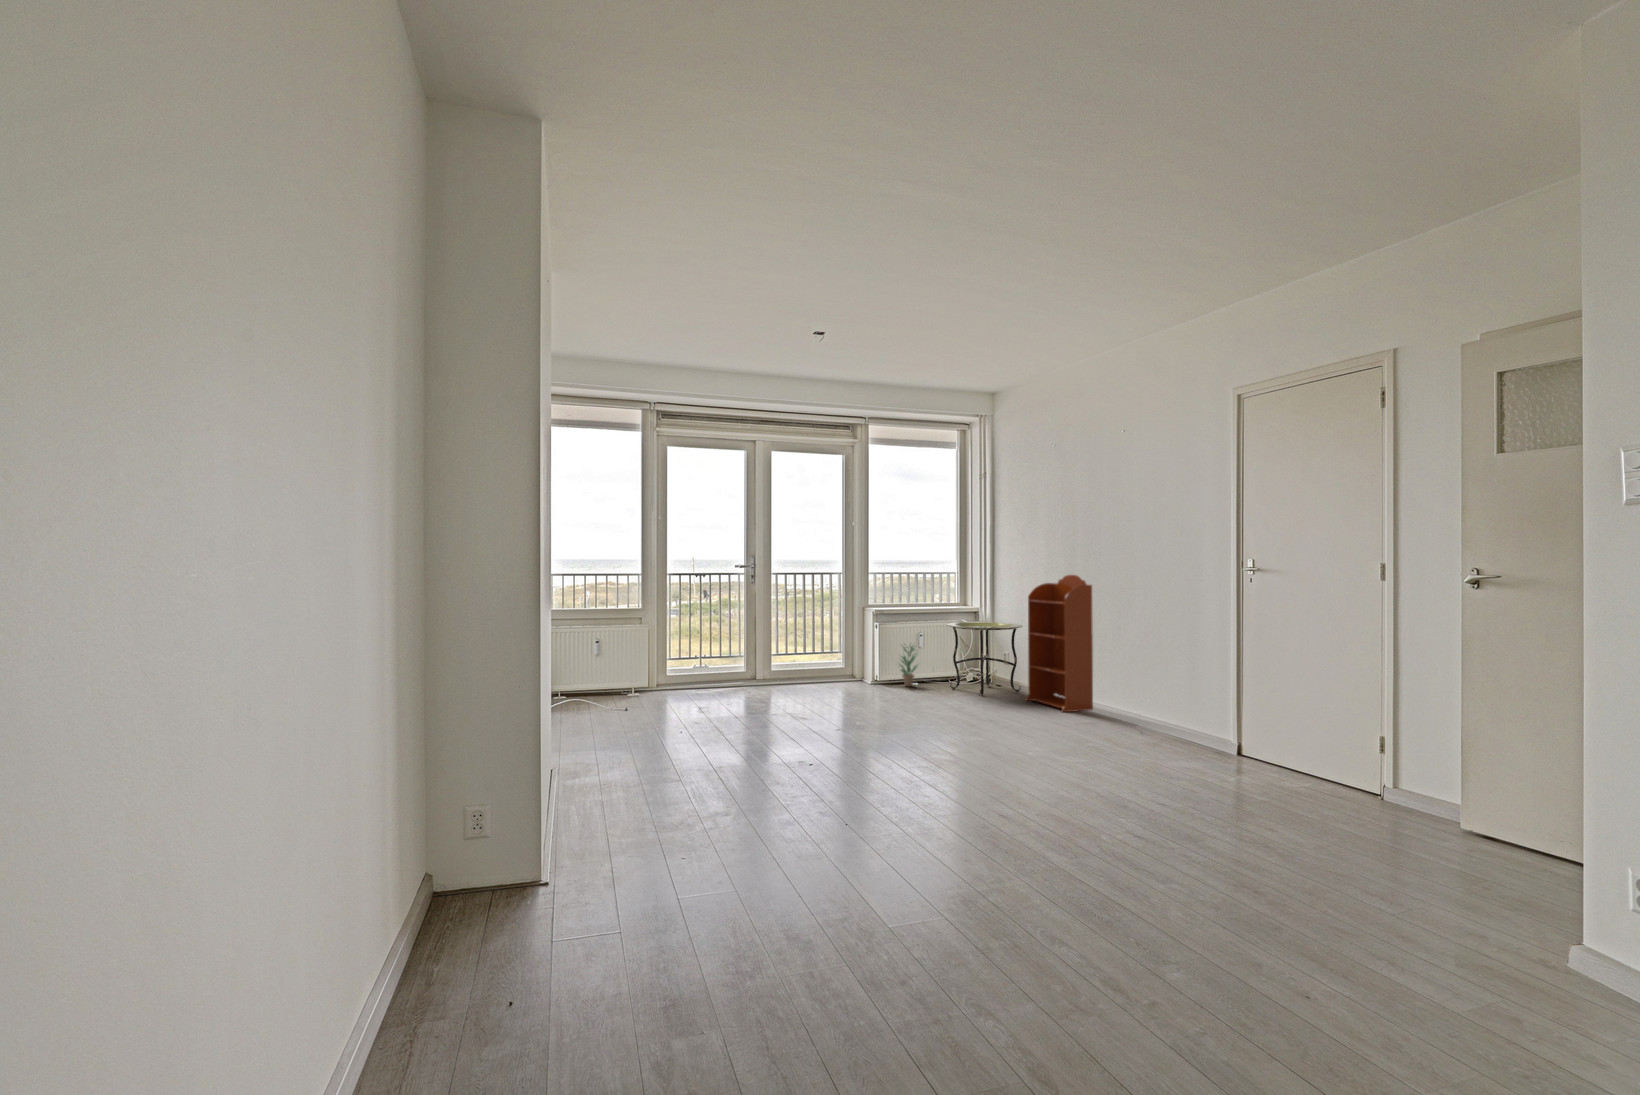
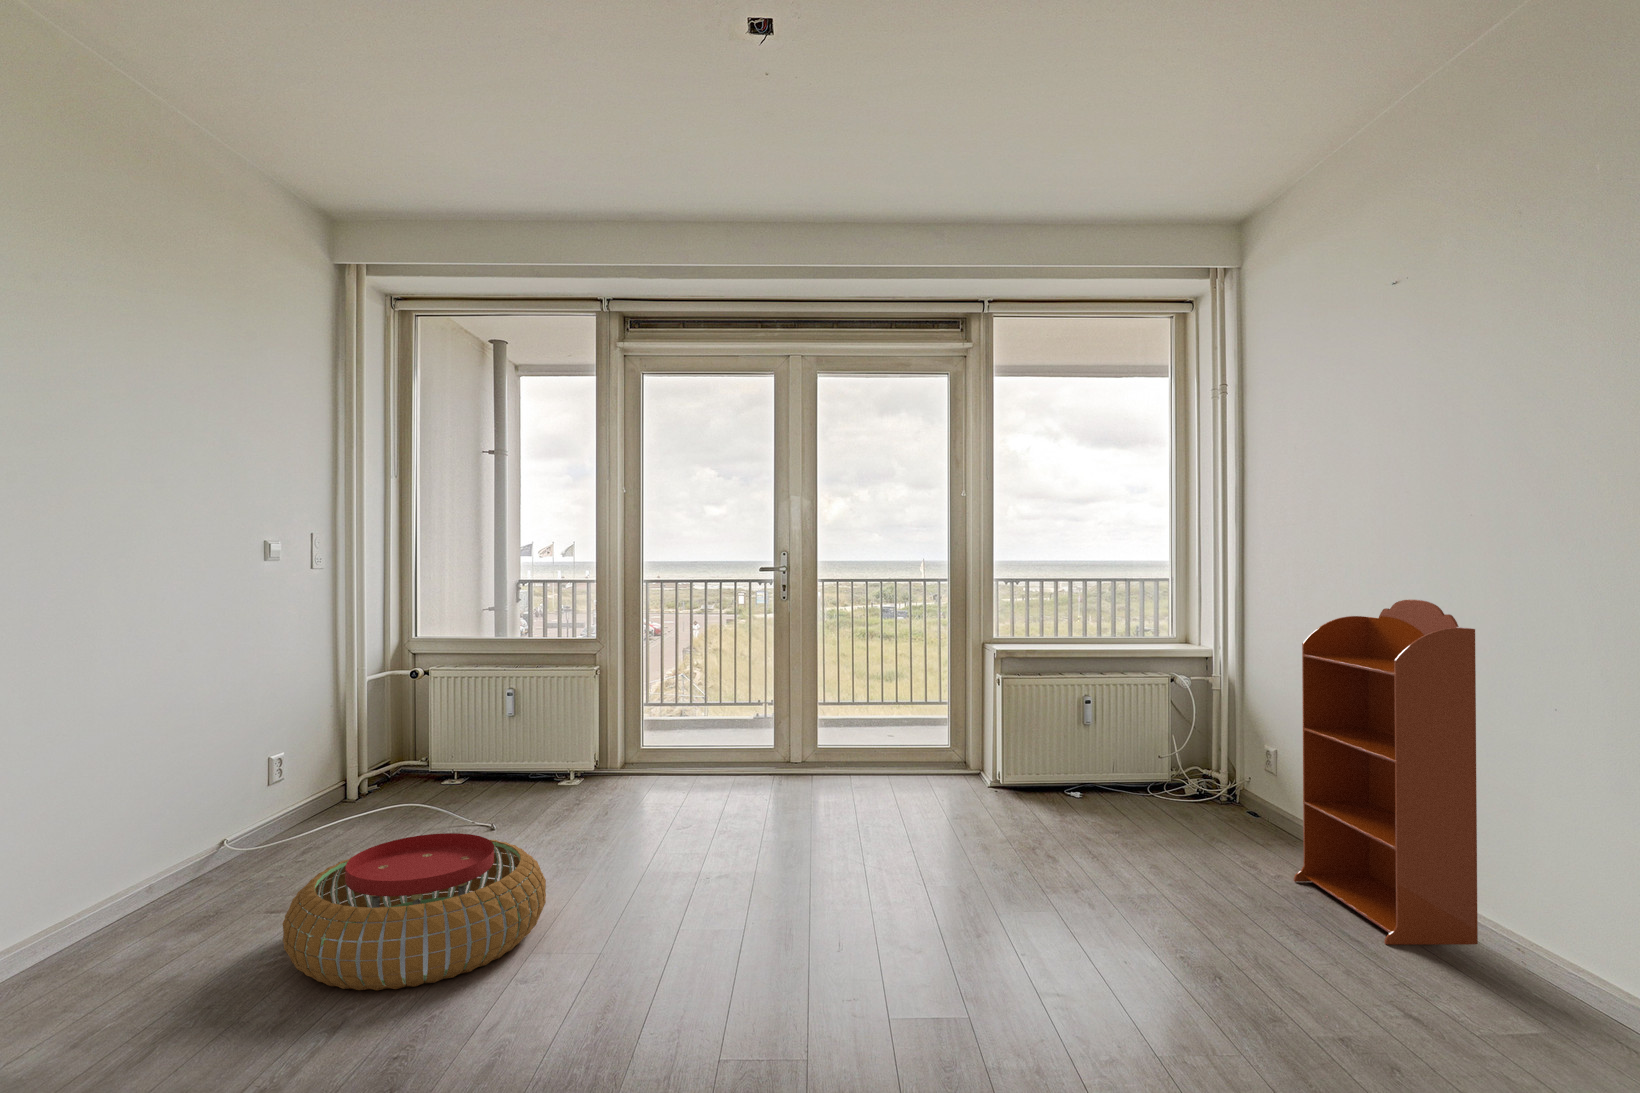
side table: present [947,622,1022,696] -> none [1129,683,1296,848]
potted plant: present [900,646,917,686] -> none [1036,717,1081,801]
pouf: none [610,691,724,747] -> present [283,833,546,991]

